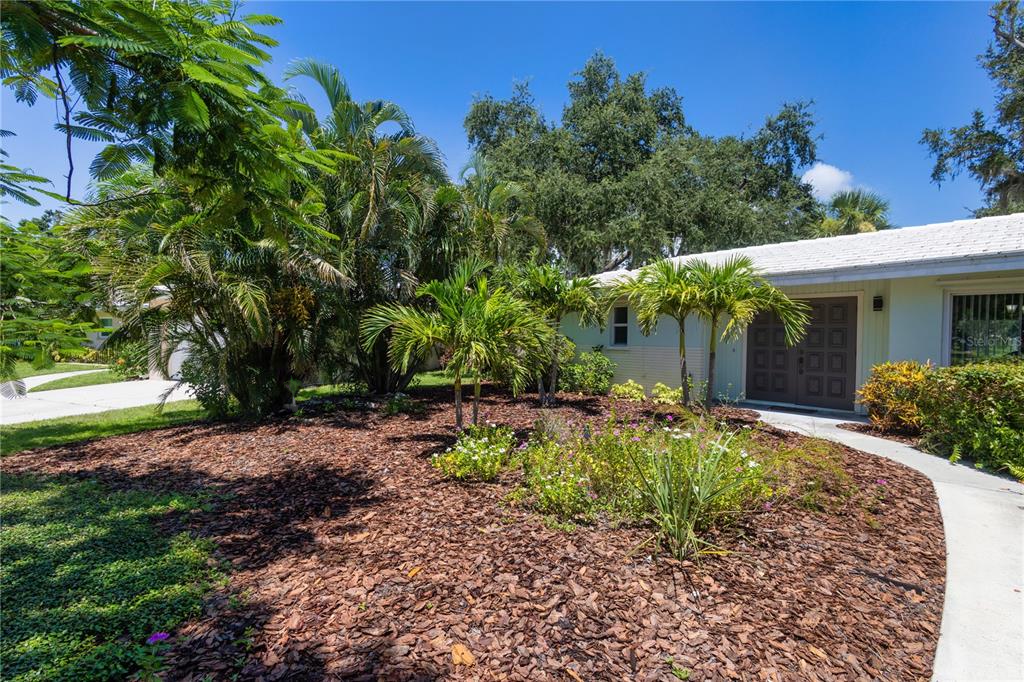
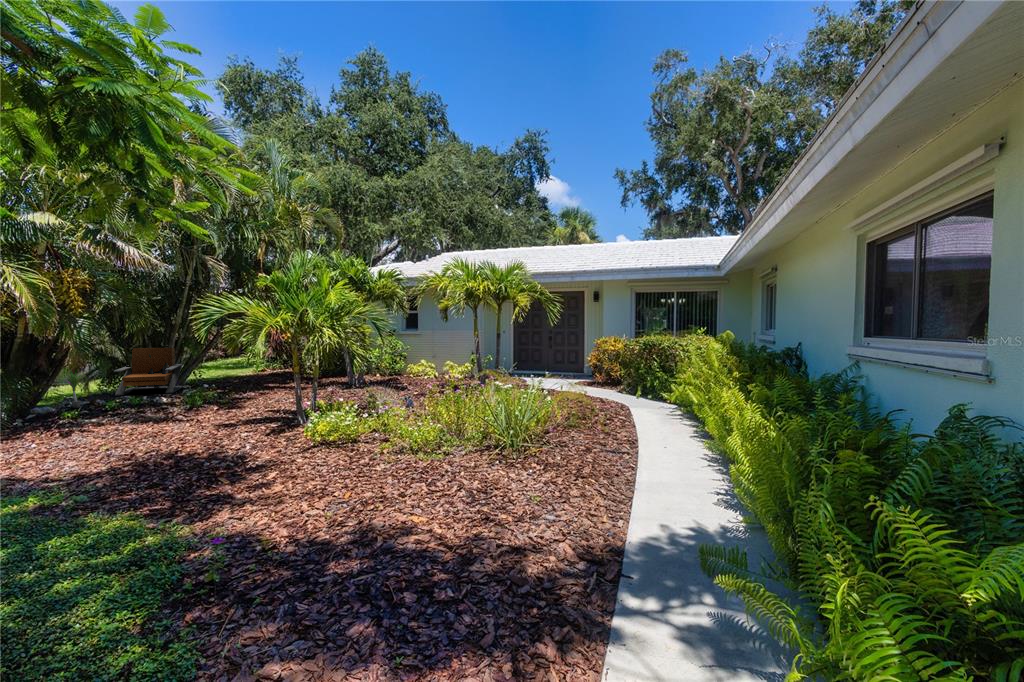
lounge chair: none [332,360,389,404] -> present [114,348,183,396]

